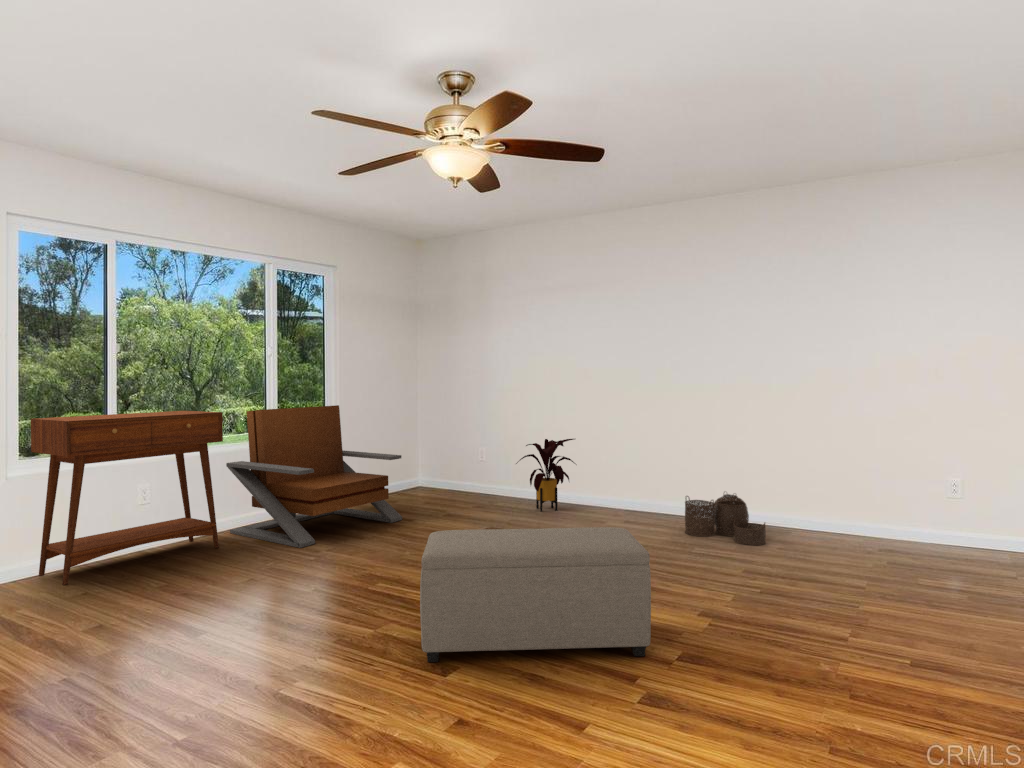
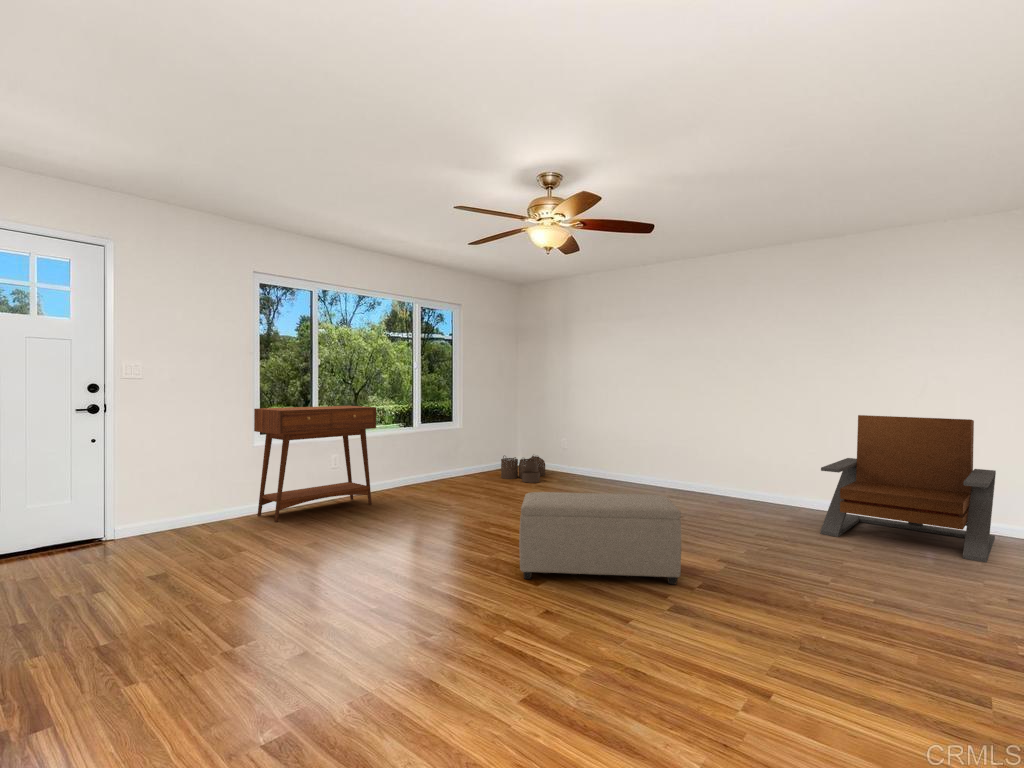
lounge chair: present [226,405,402,548] -> present [820,415,996,562]
house plant: present [516,439,574,512] -> none [586,434,640,490]
woven basket: present [685,494,766,545] -> present [501,456,545,483]

